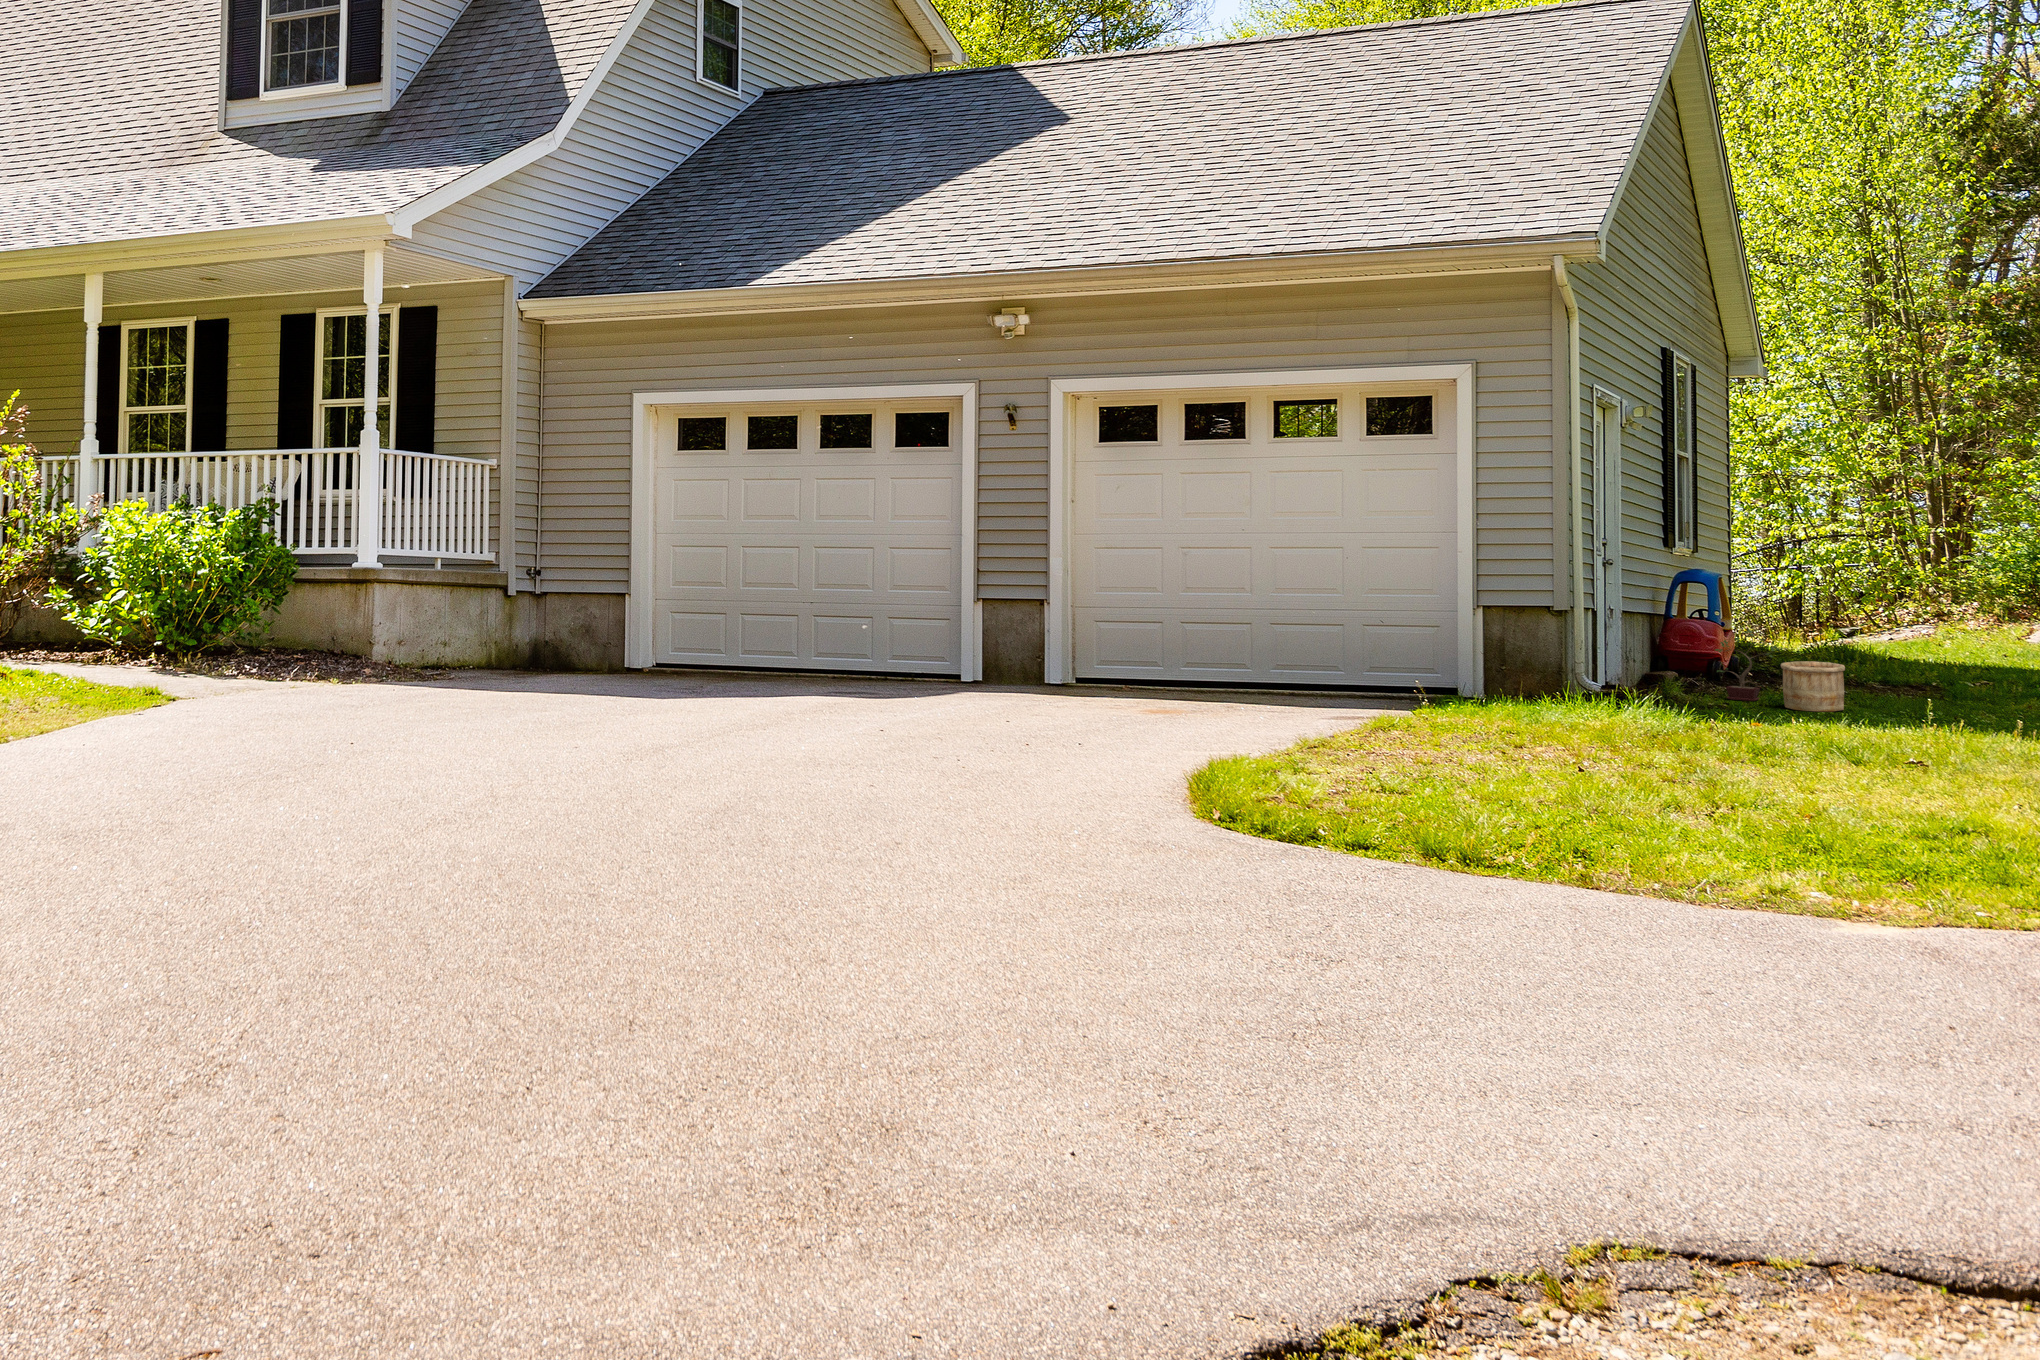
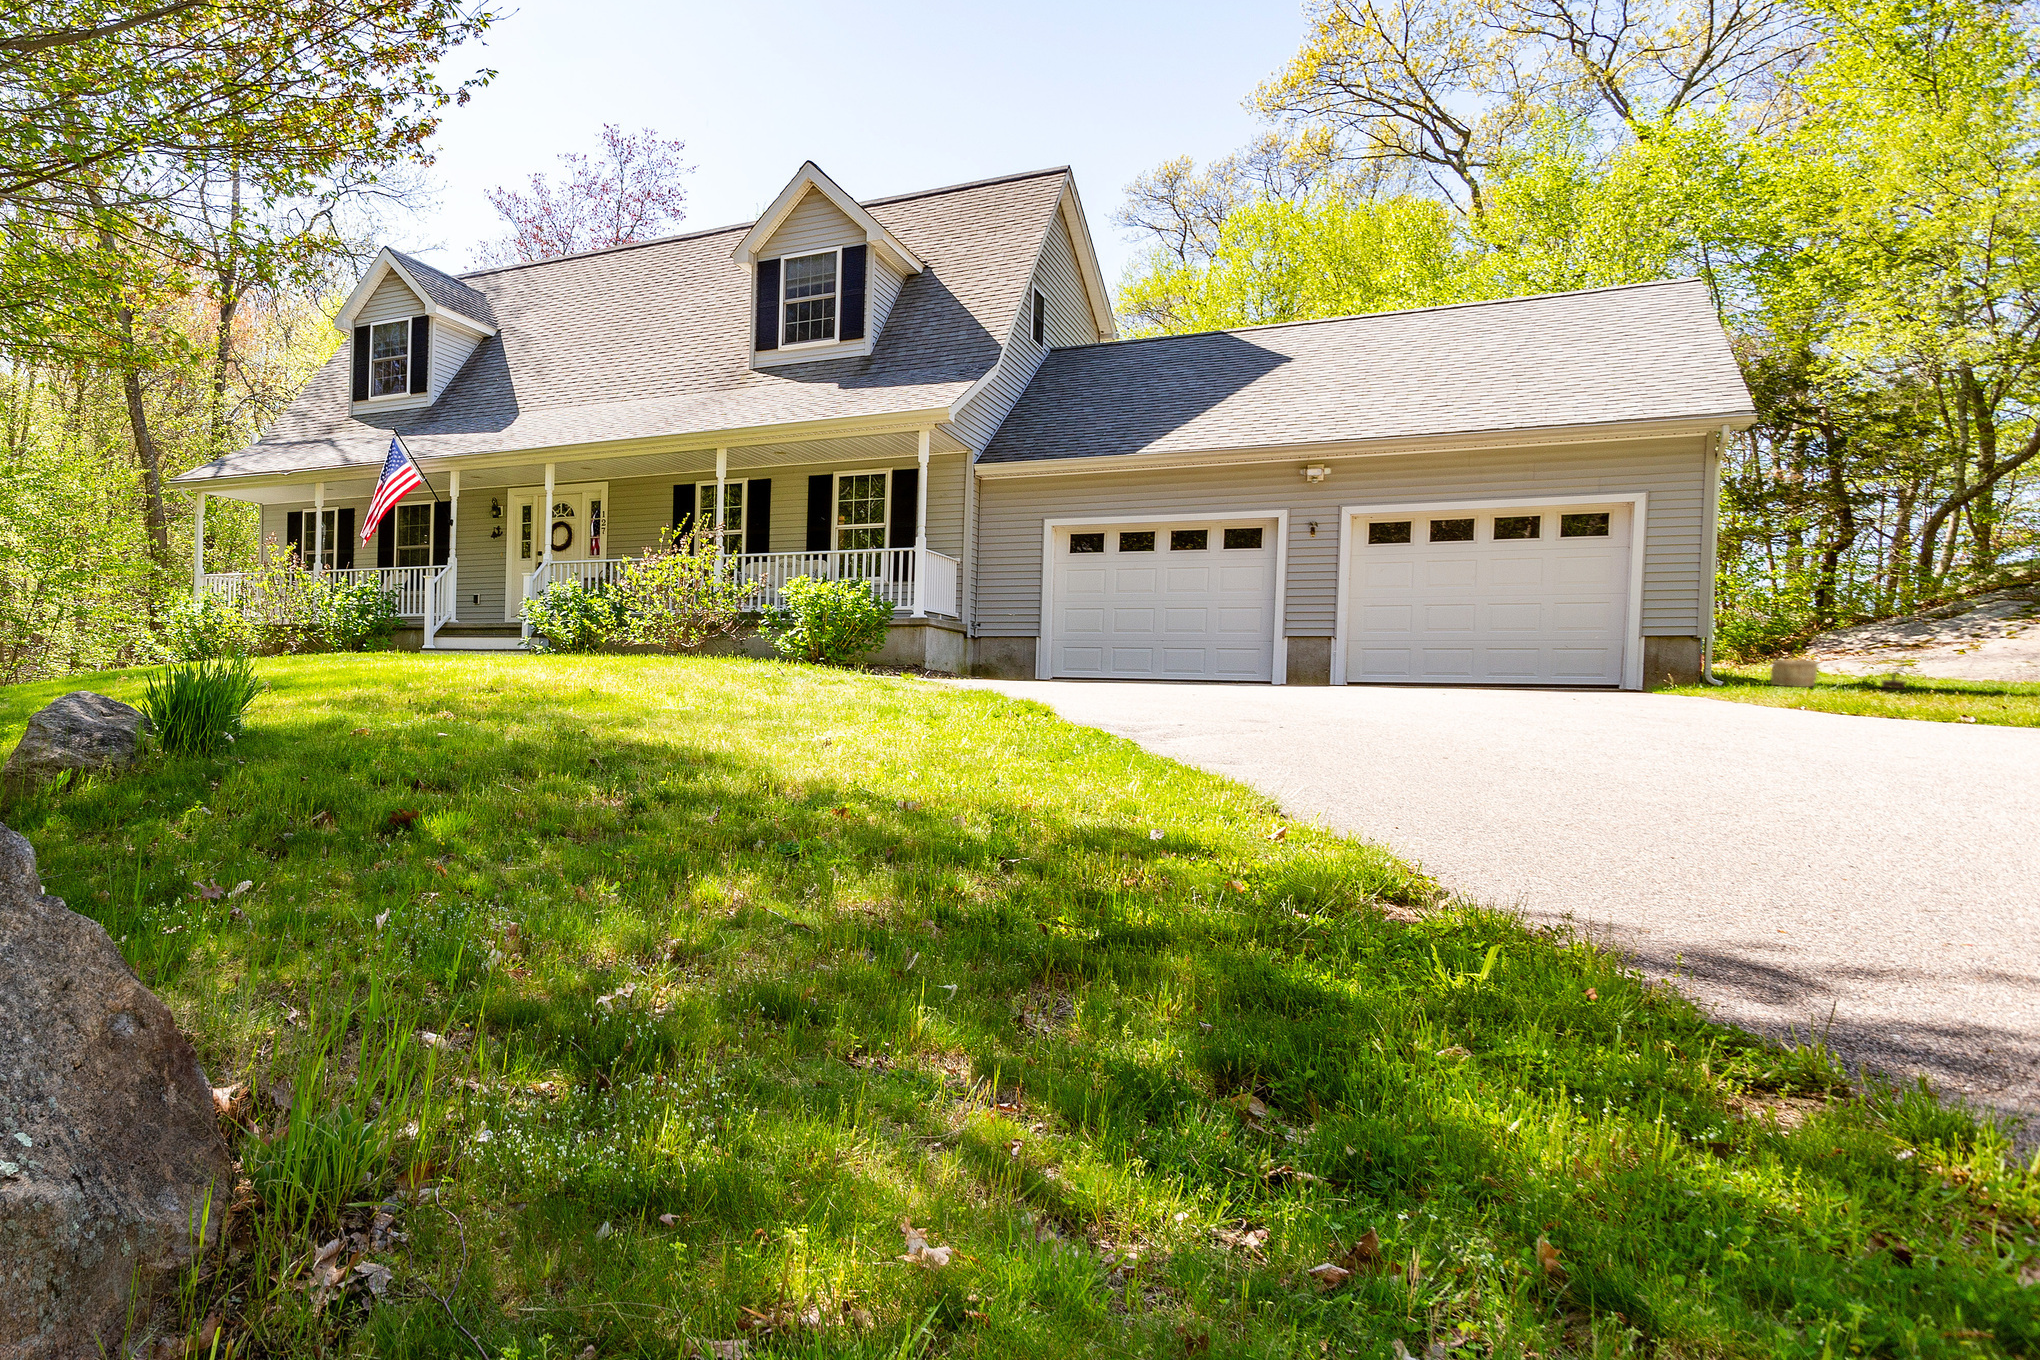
potted plant: present [1715,629,1783,701] -> present [1878,654,1906,689]

